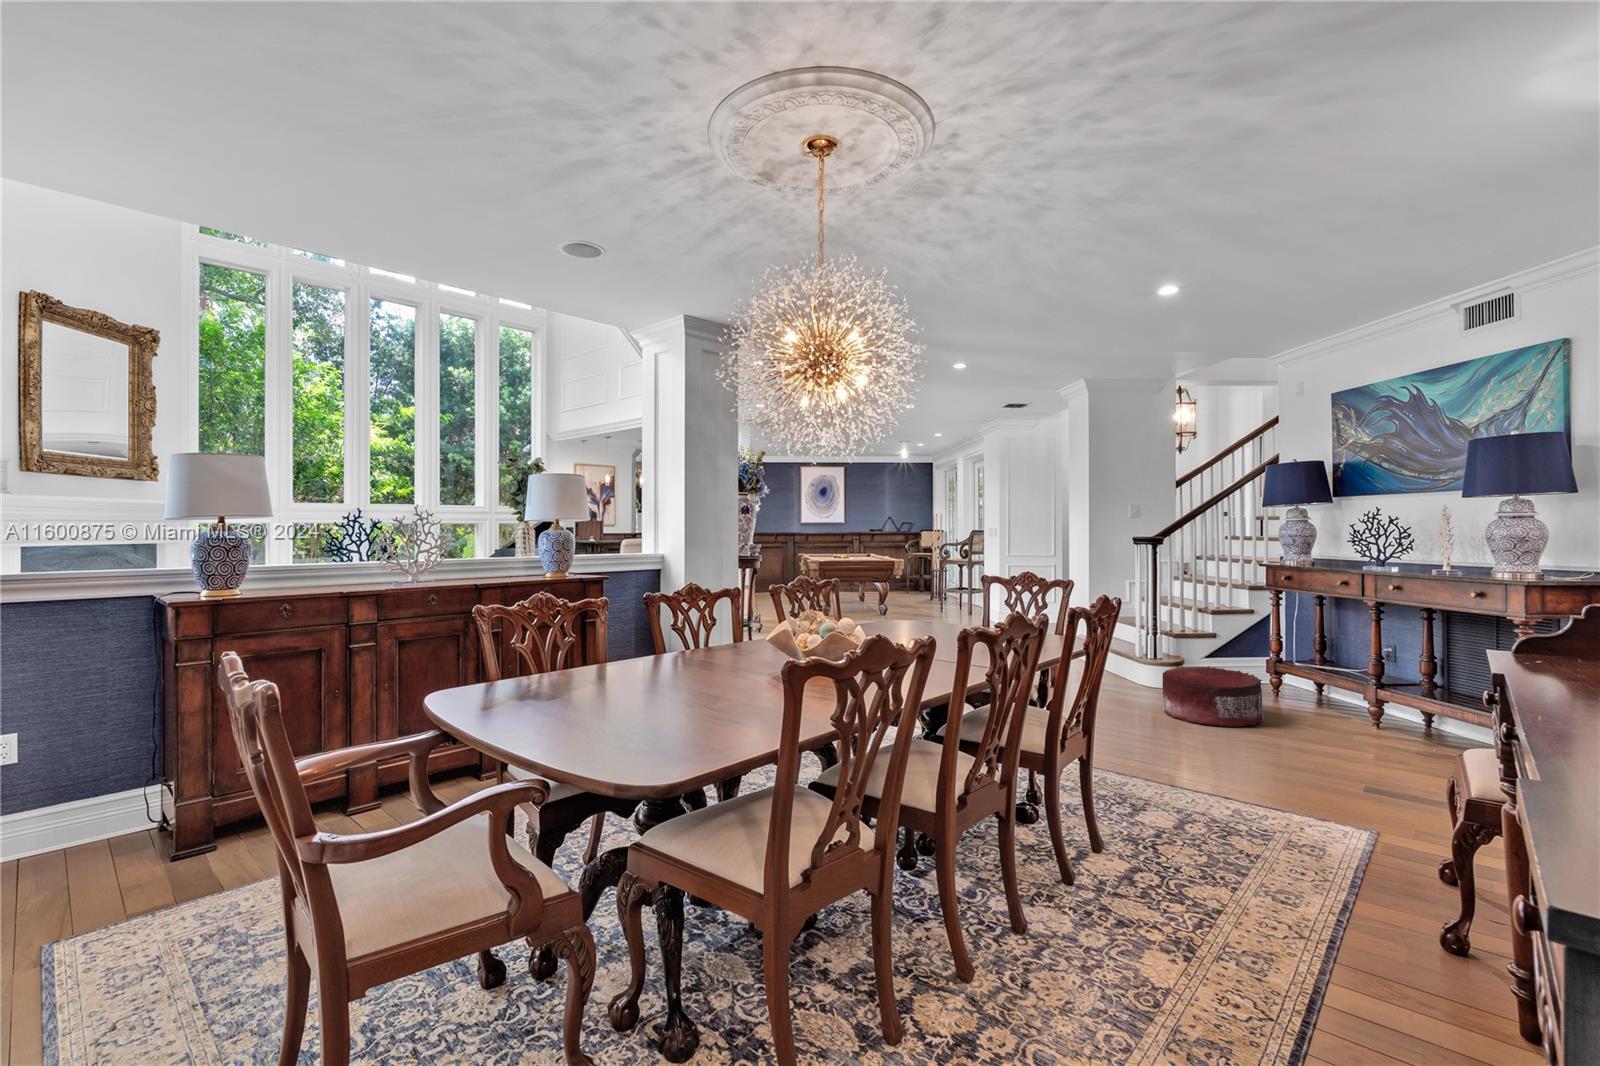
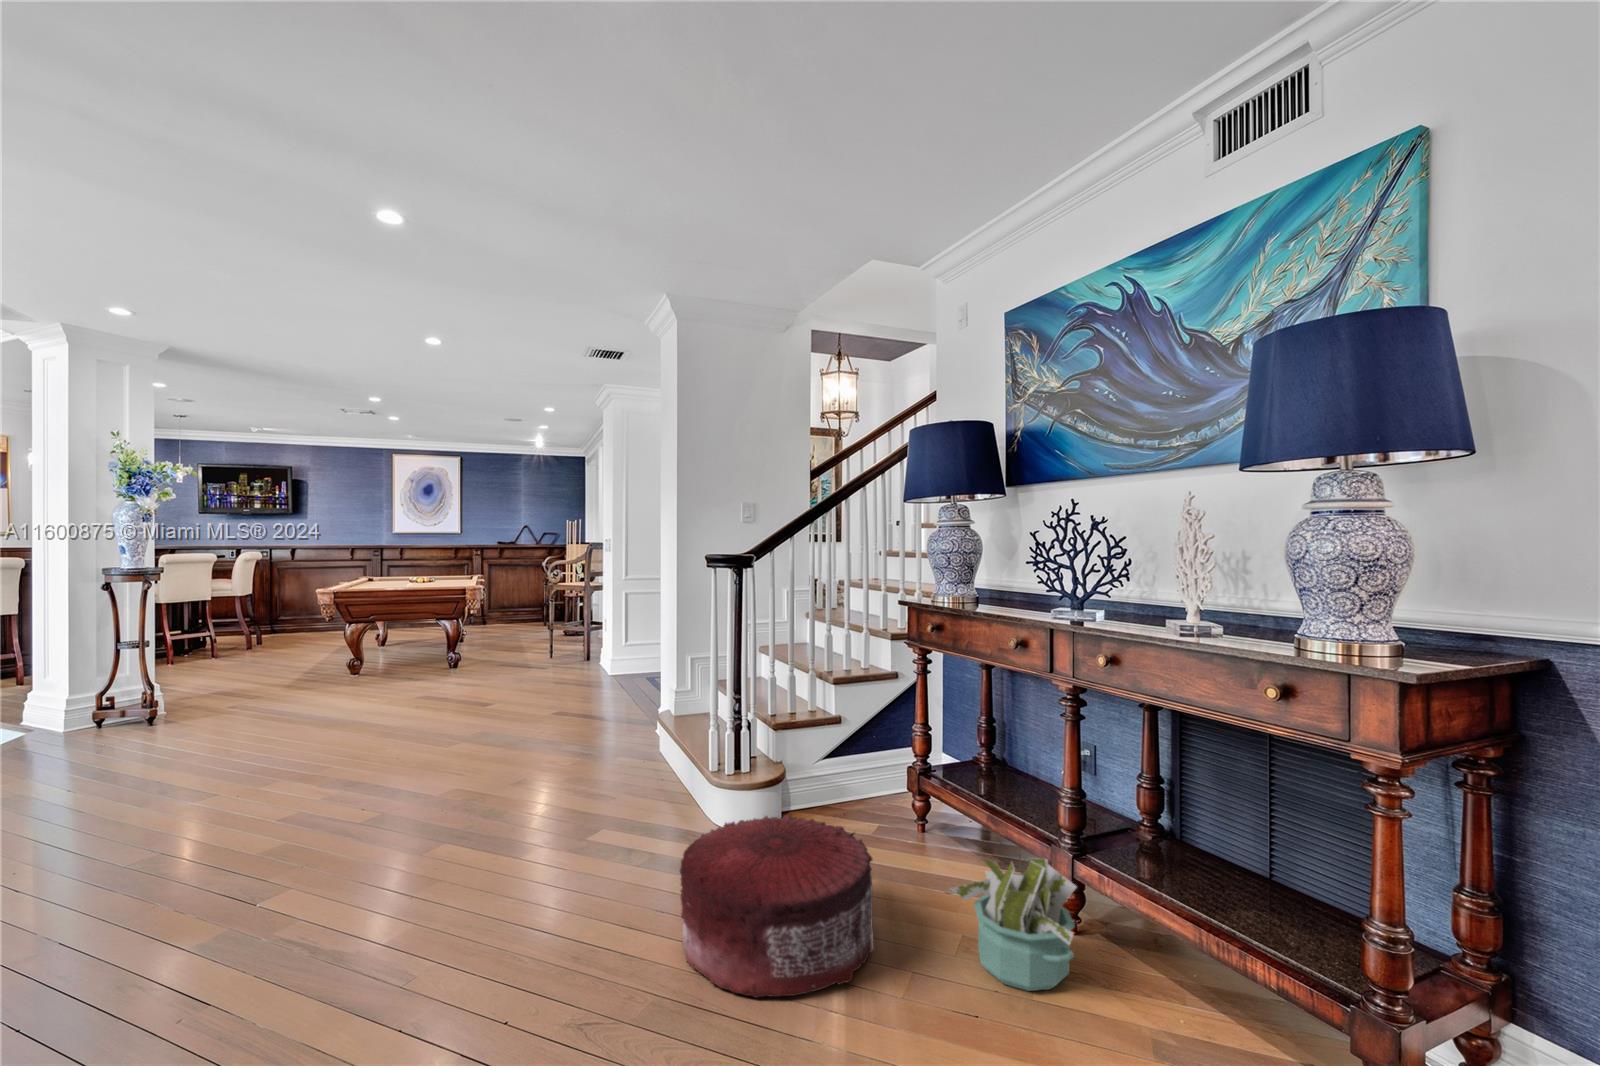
decorative plant: none [1303,681,1376,736] -> present [950,856,1076,991]

